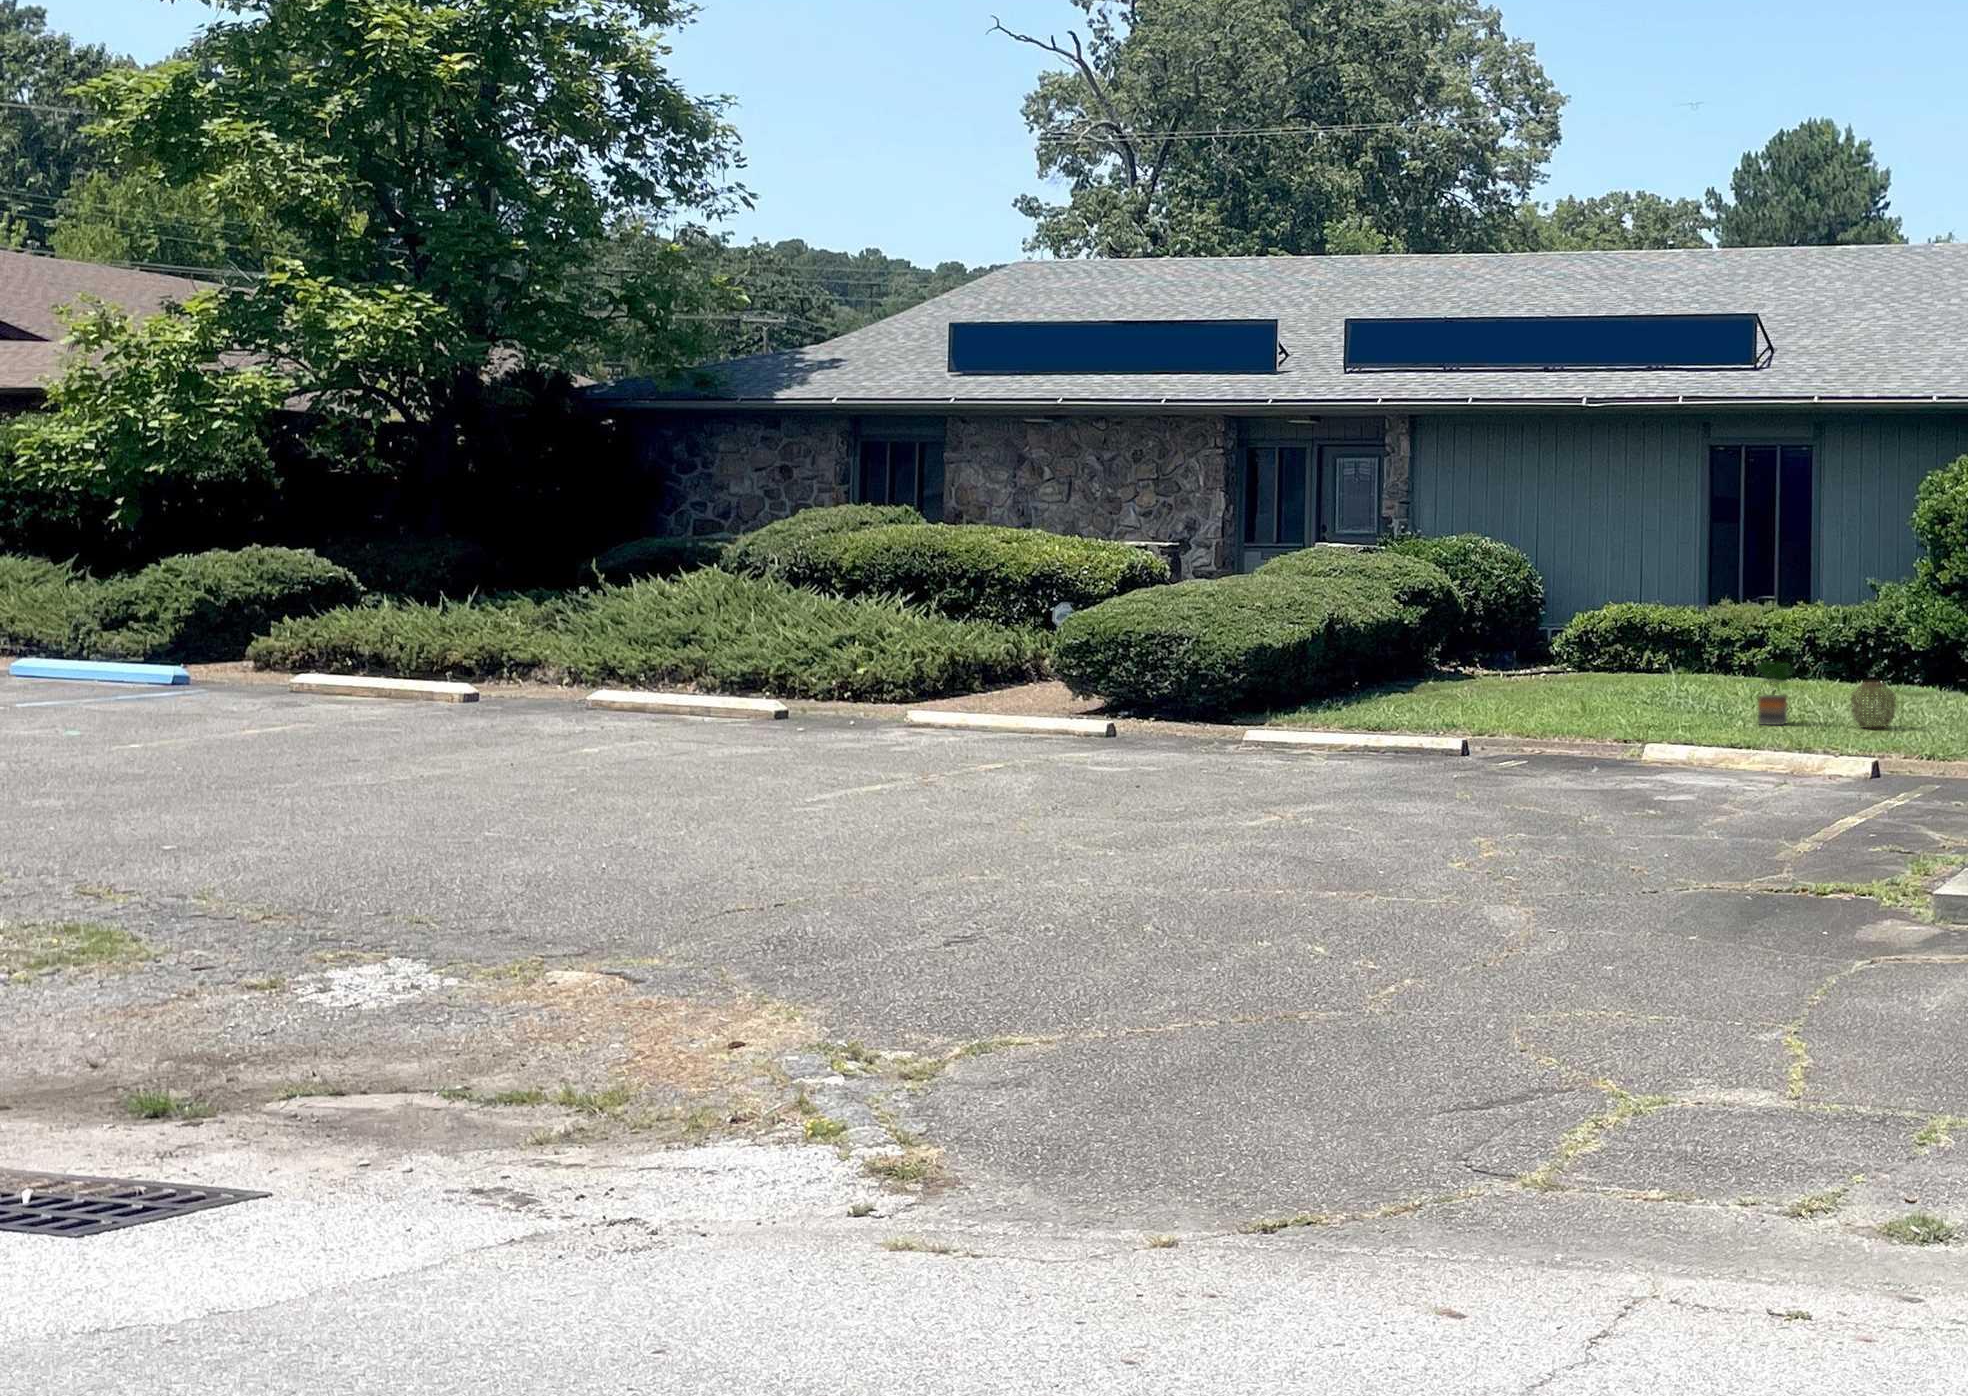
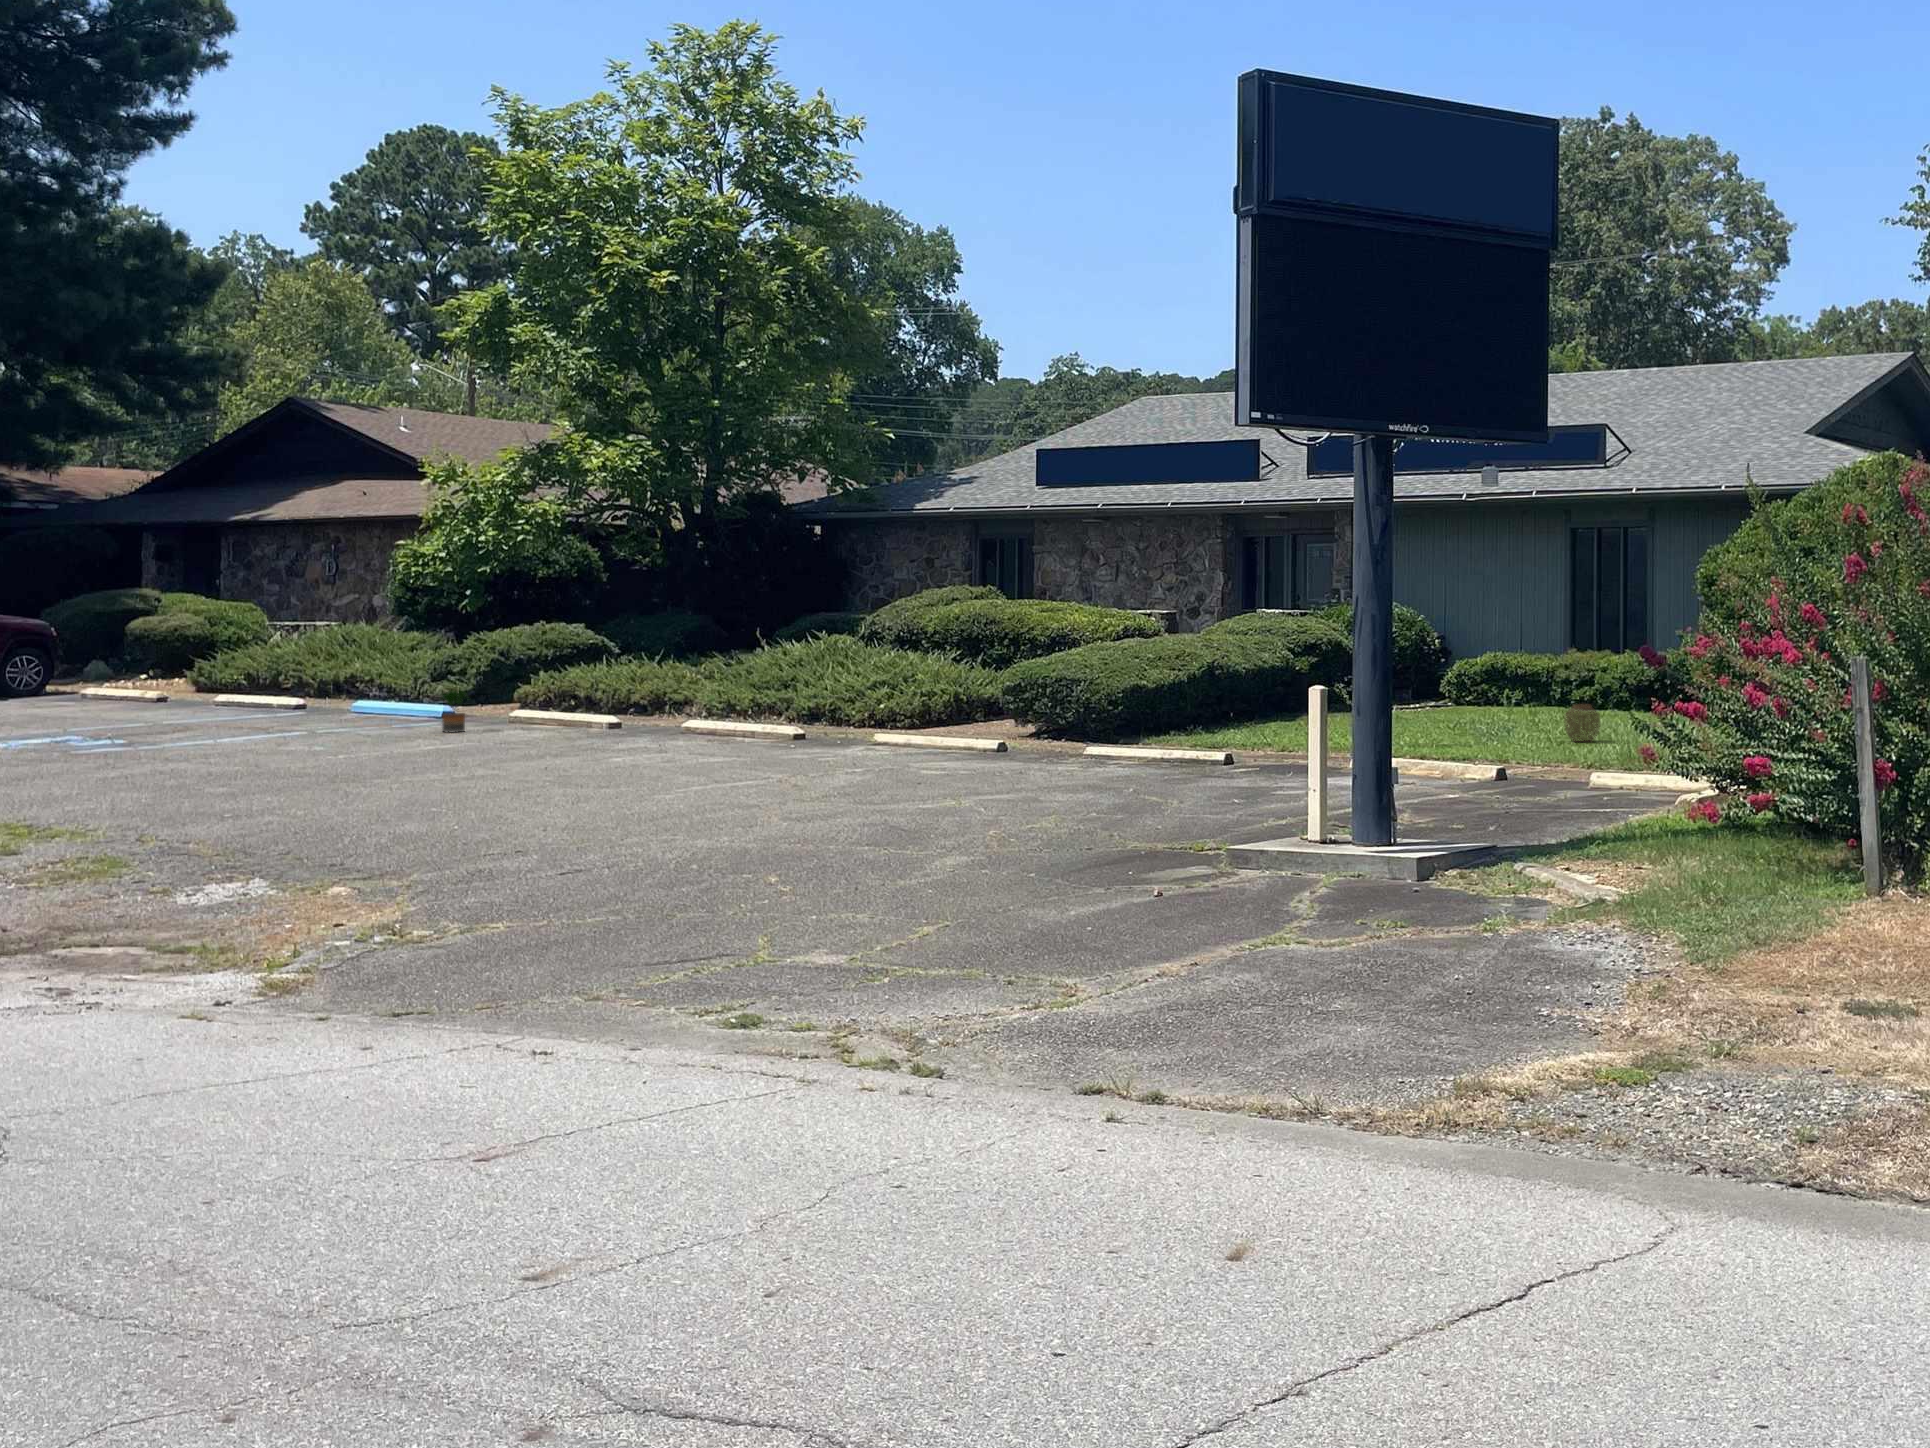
potted tree: present [1757,660,1793,725] -> present [440,690,470,733]

